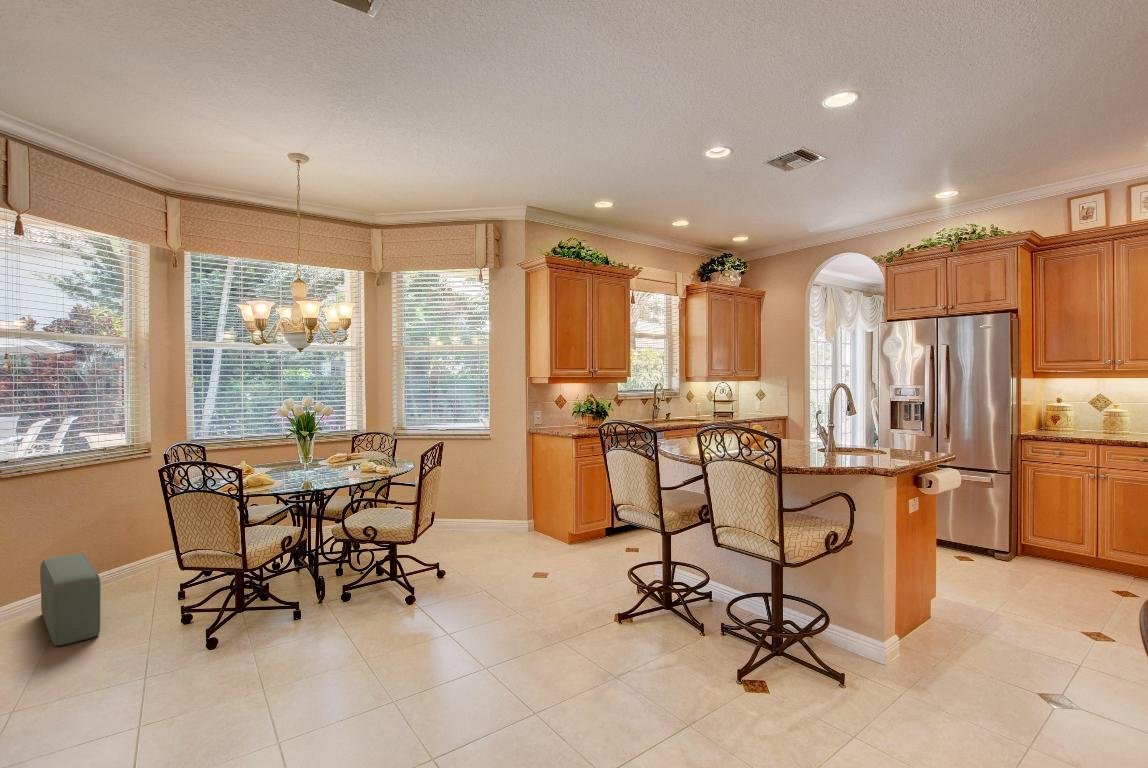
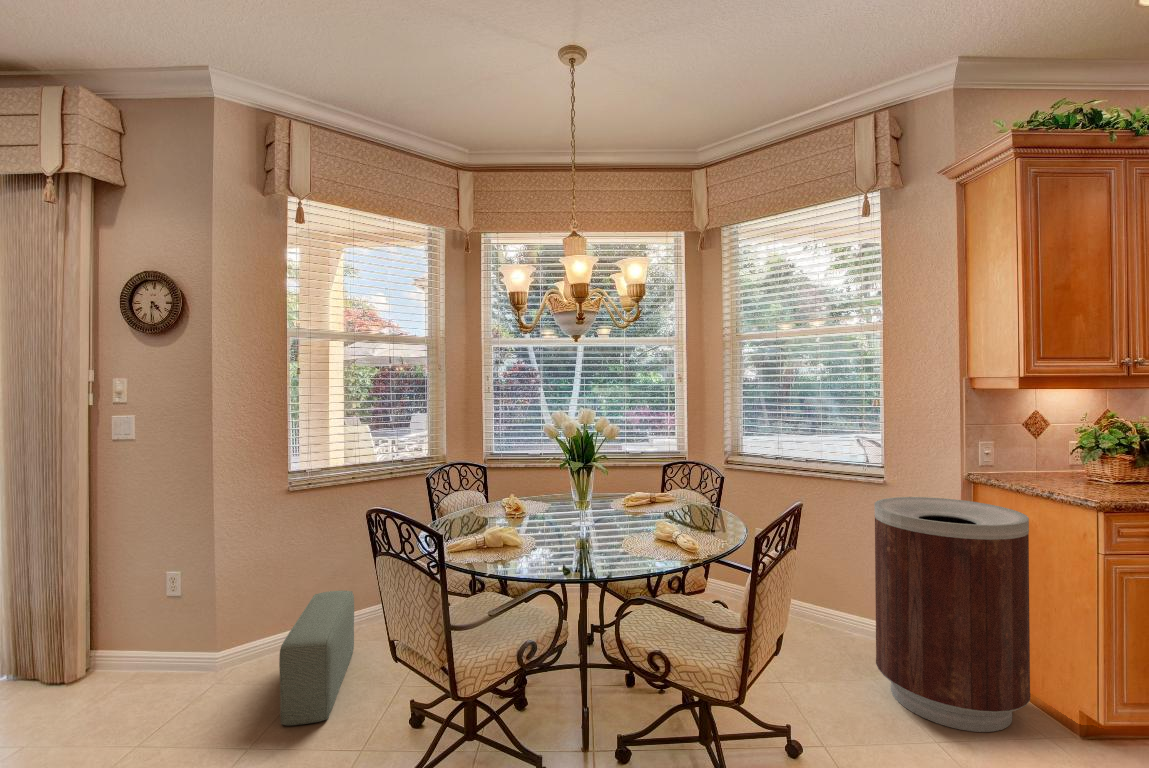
trash can: none [483,443,551,555] -> present [874,497,1030,732]

